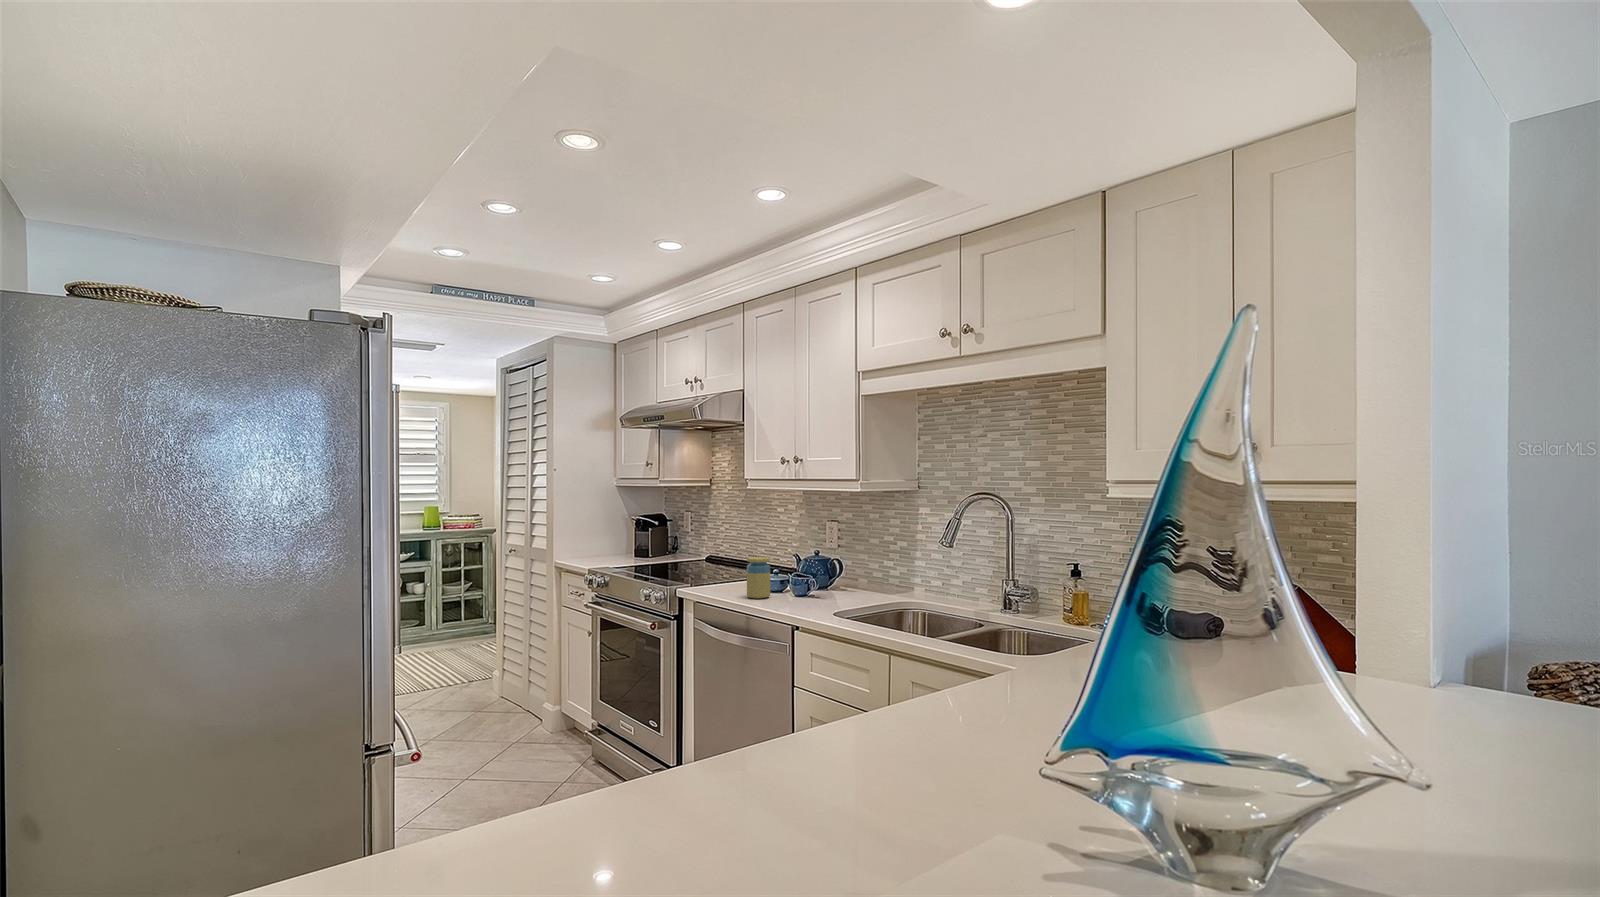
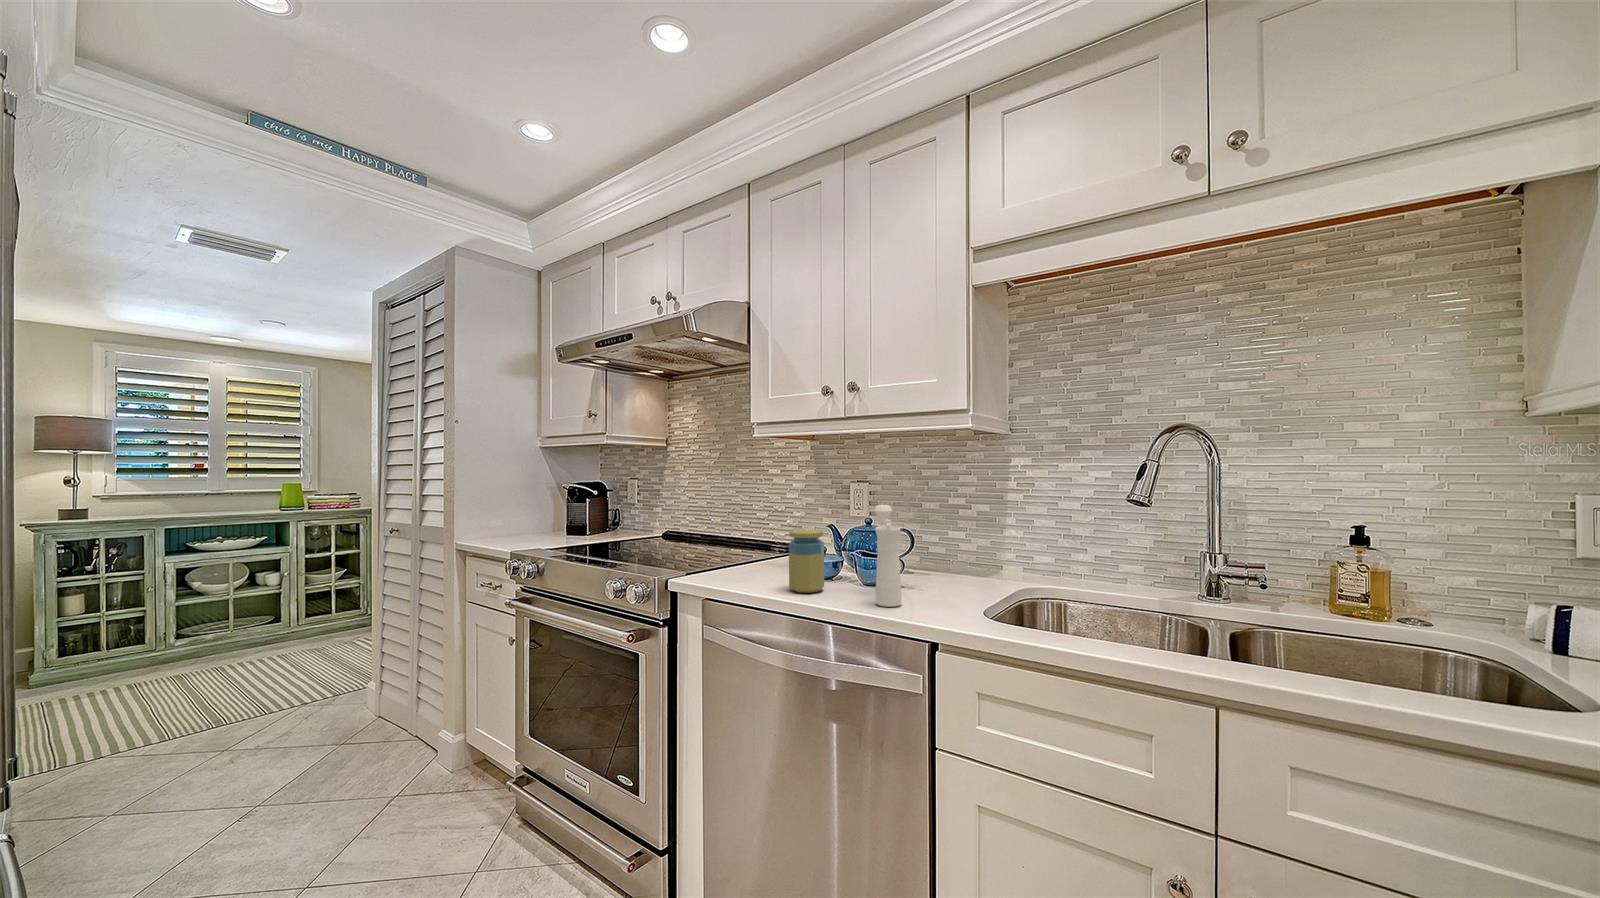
pepper mill: none [788,542,812,607] -> present [874,505,902,607]

